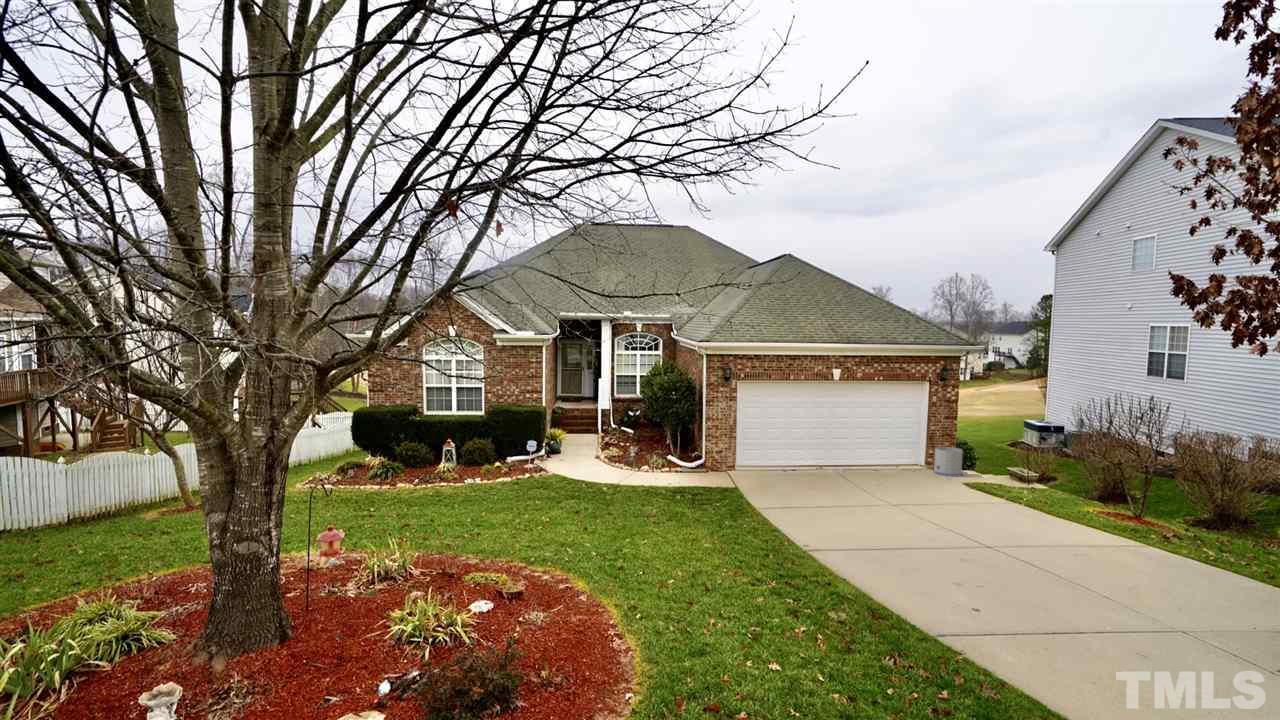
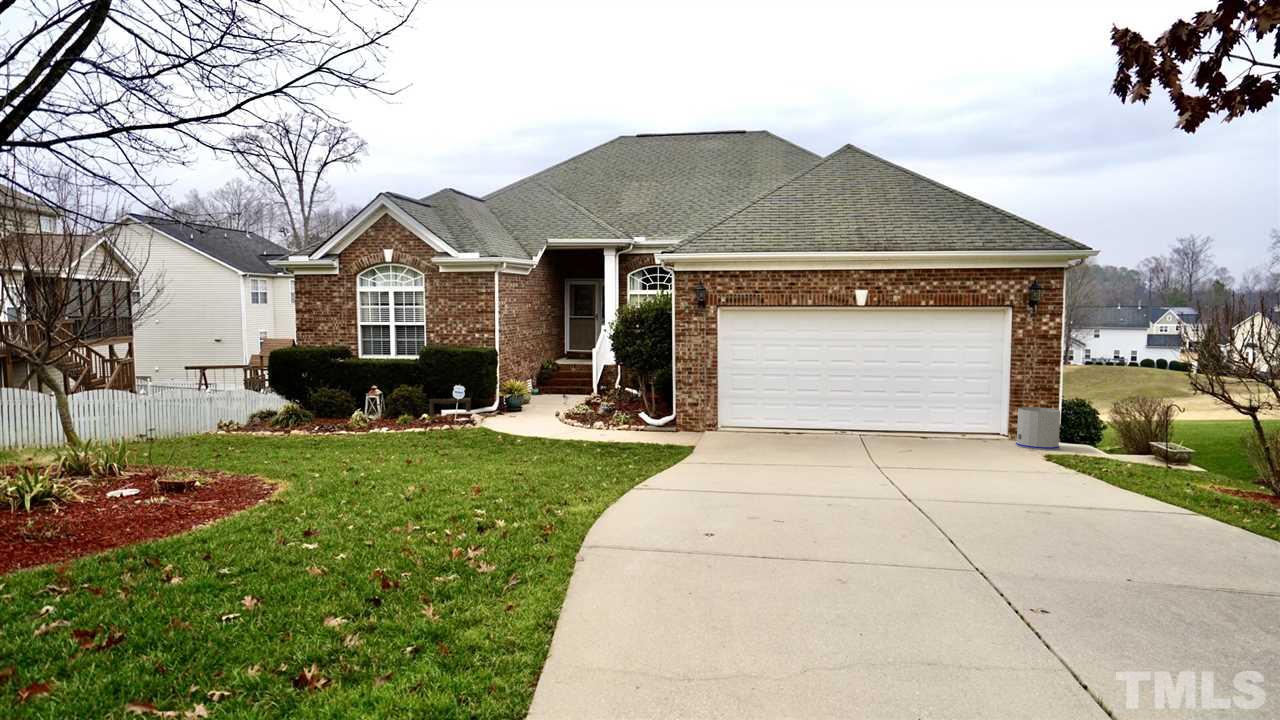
bench: none [499,446,534,468] -> present [429,398,471,423]

